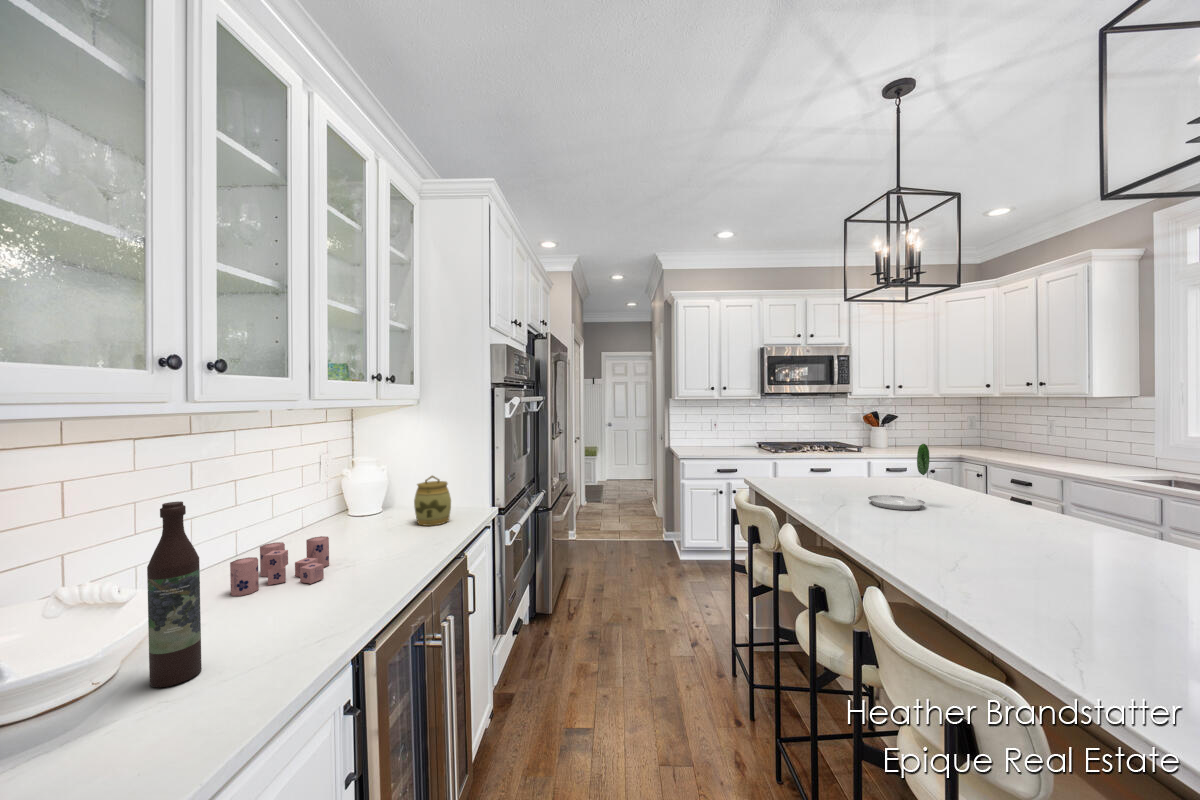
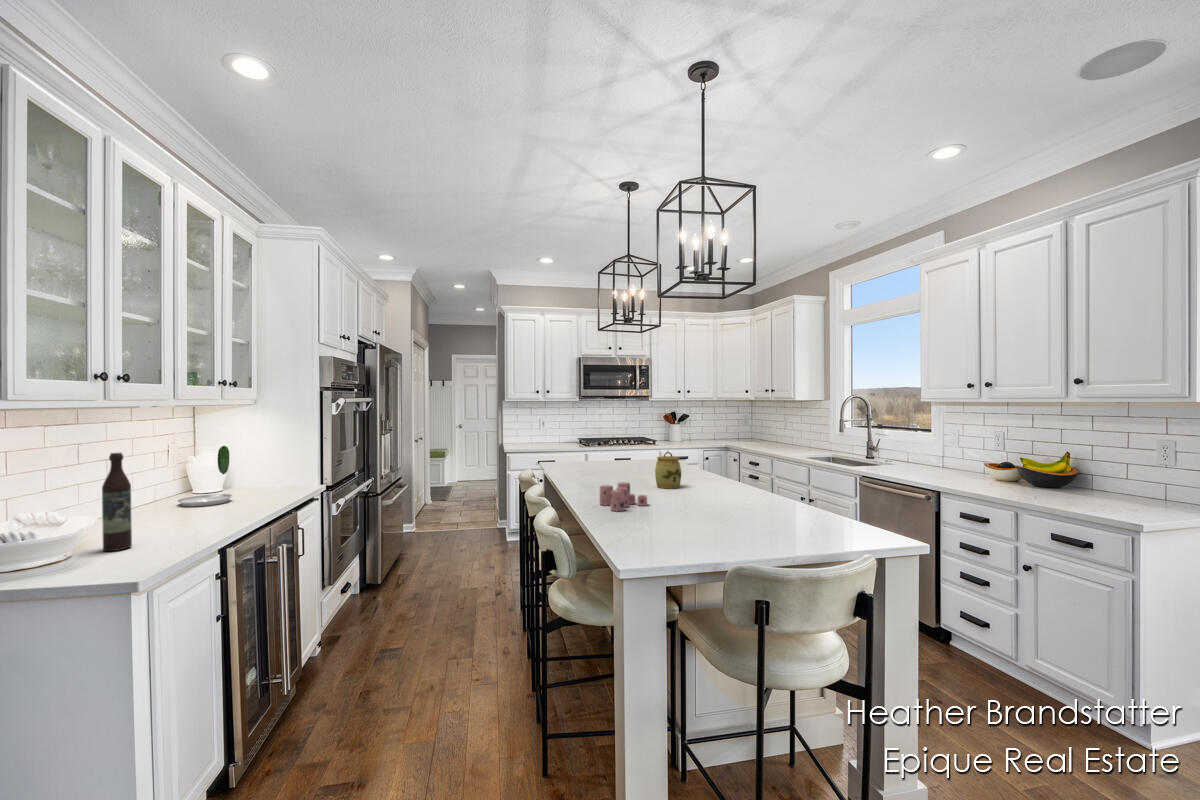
plate: present [868,444,929,510] -> present [178,446,233,507]
jar: present [414,476,451,526] -> present [655,451,681,488]
candle: present [230,536,329,596] -> present [600,482,647,511]

